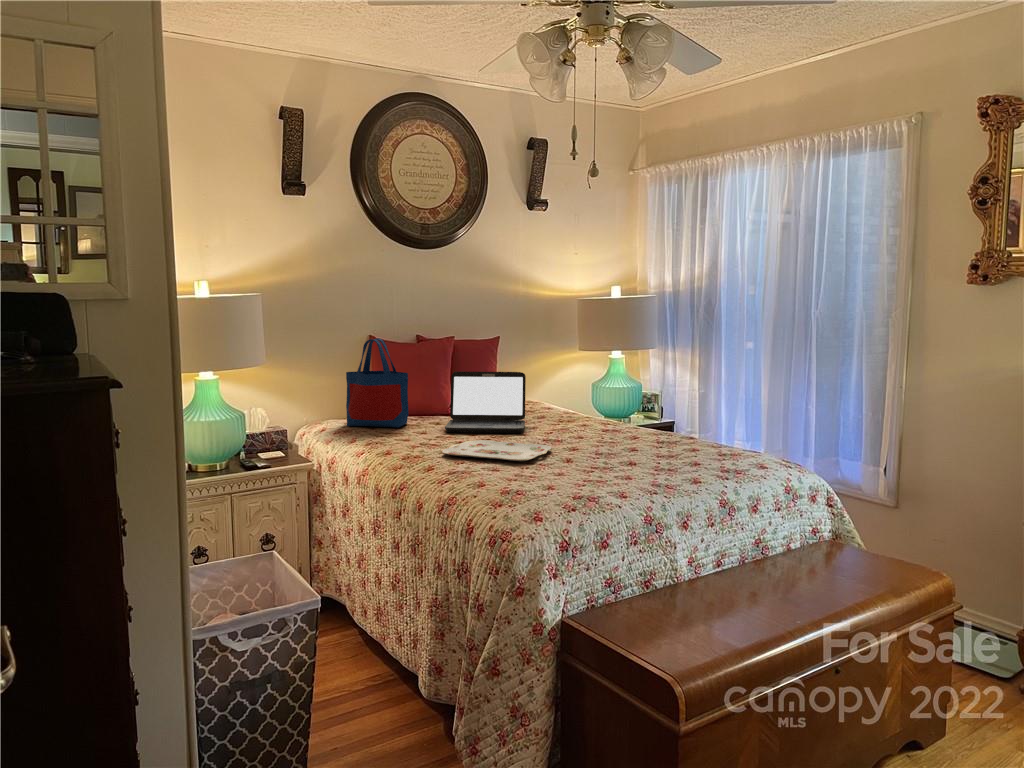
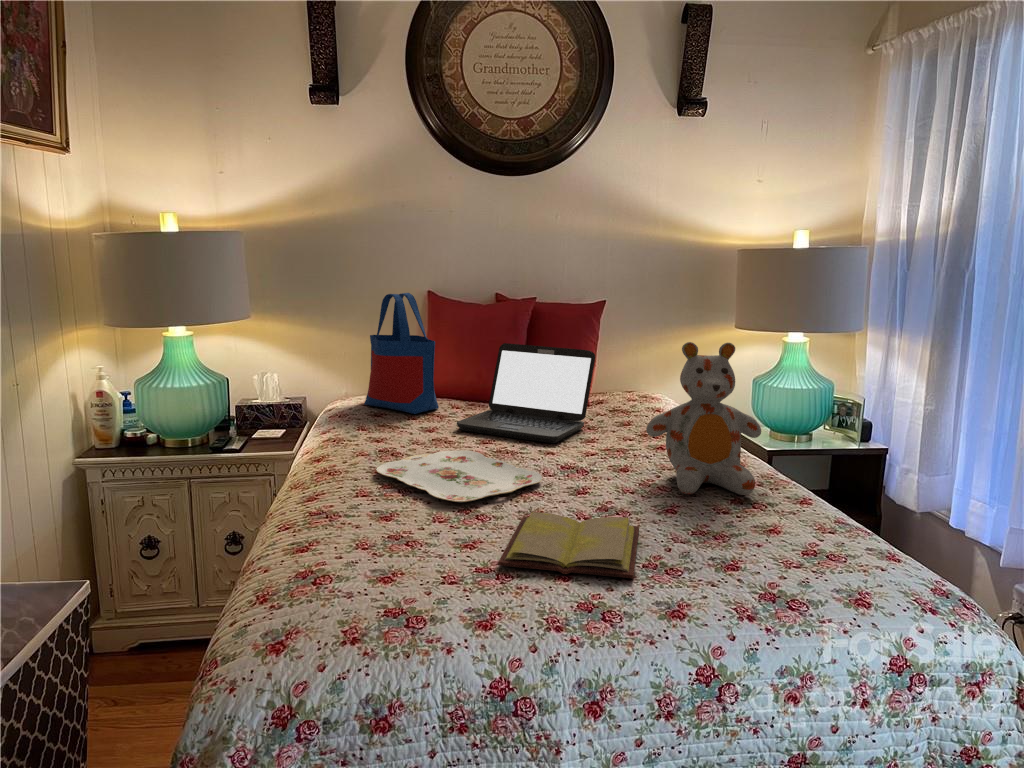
stuffed bear: none [600,357,669,445] -> present [646,342,761,495]
diary: none [571,454,663,479] -> present [498,512,639,578]

